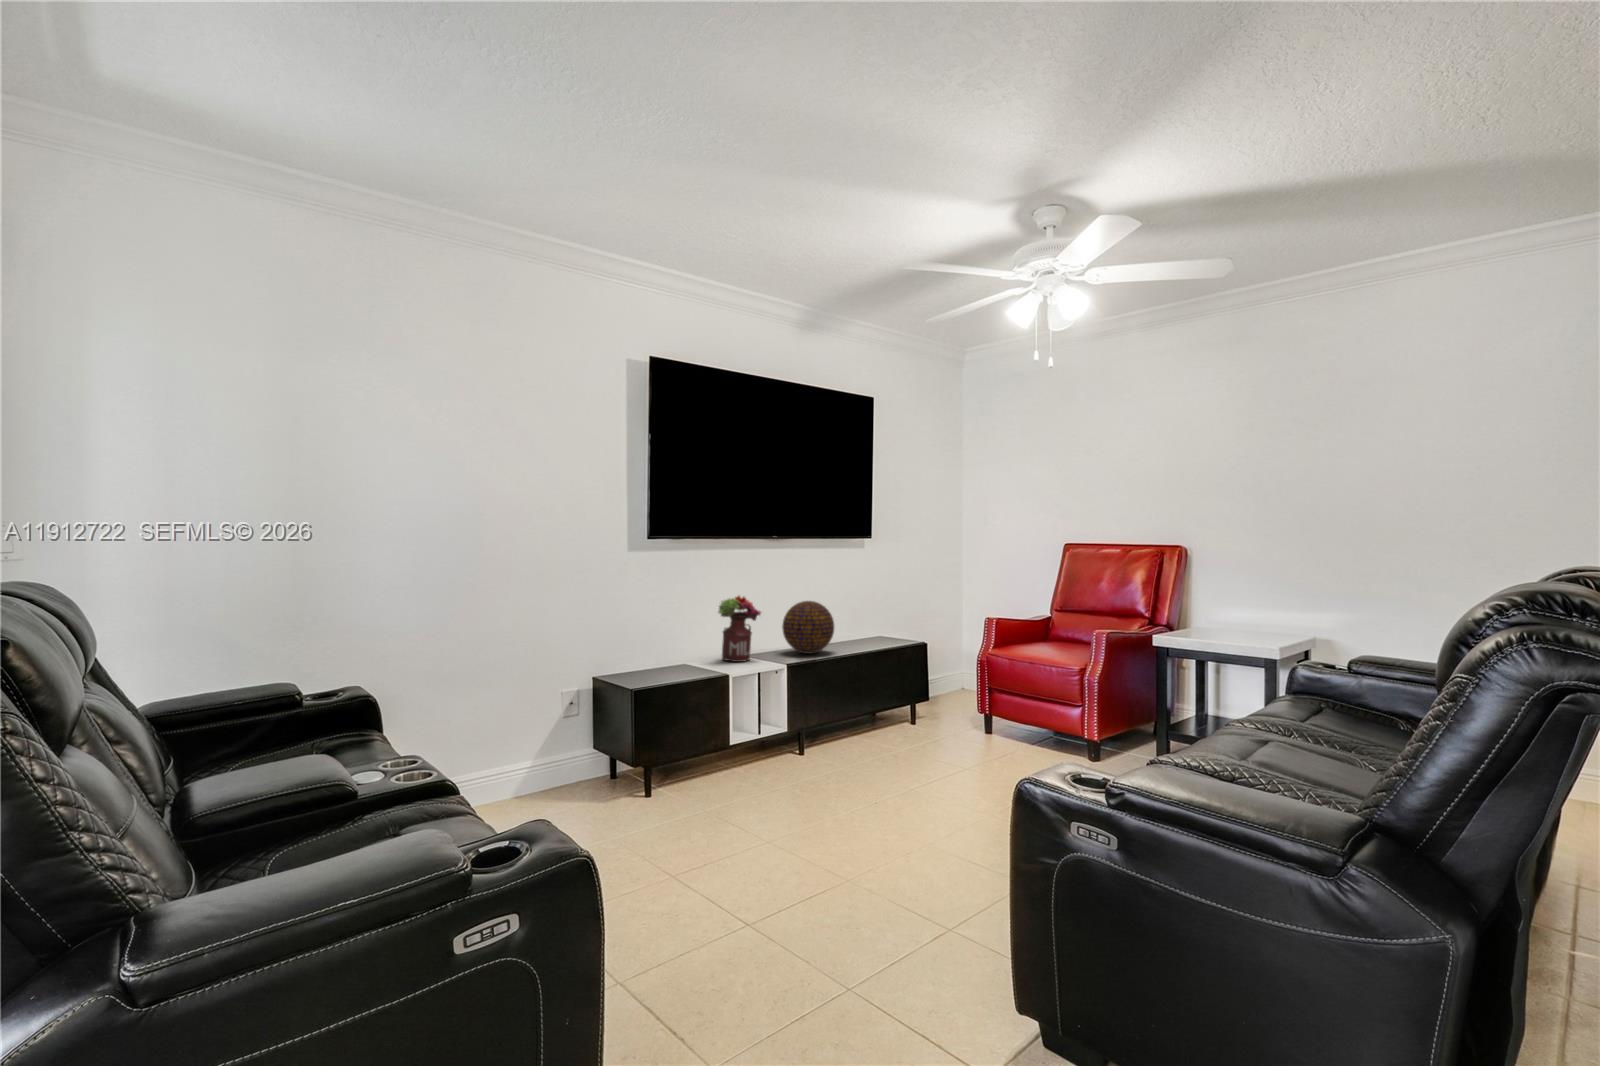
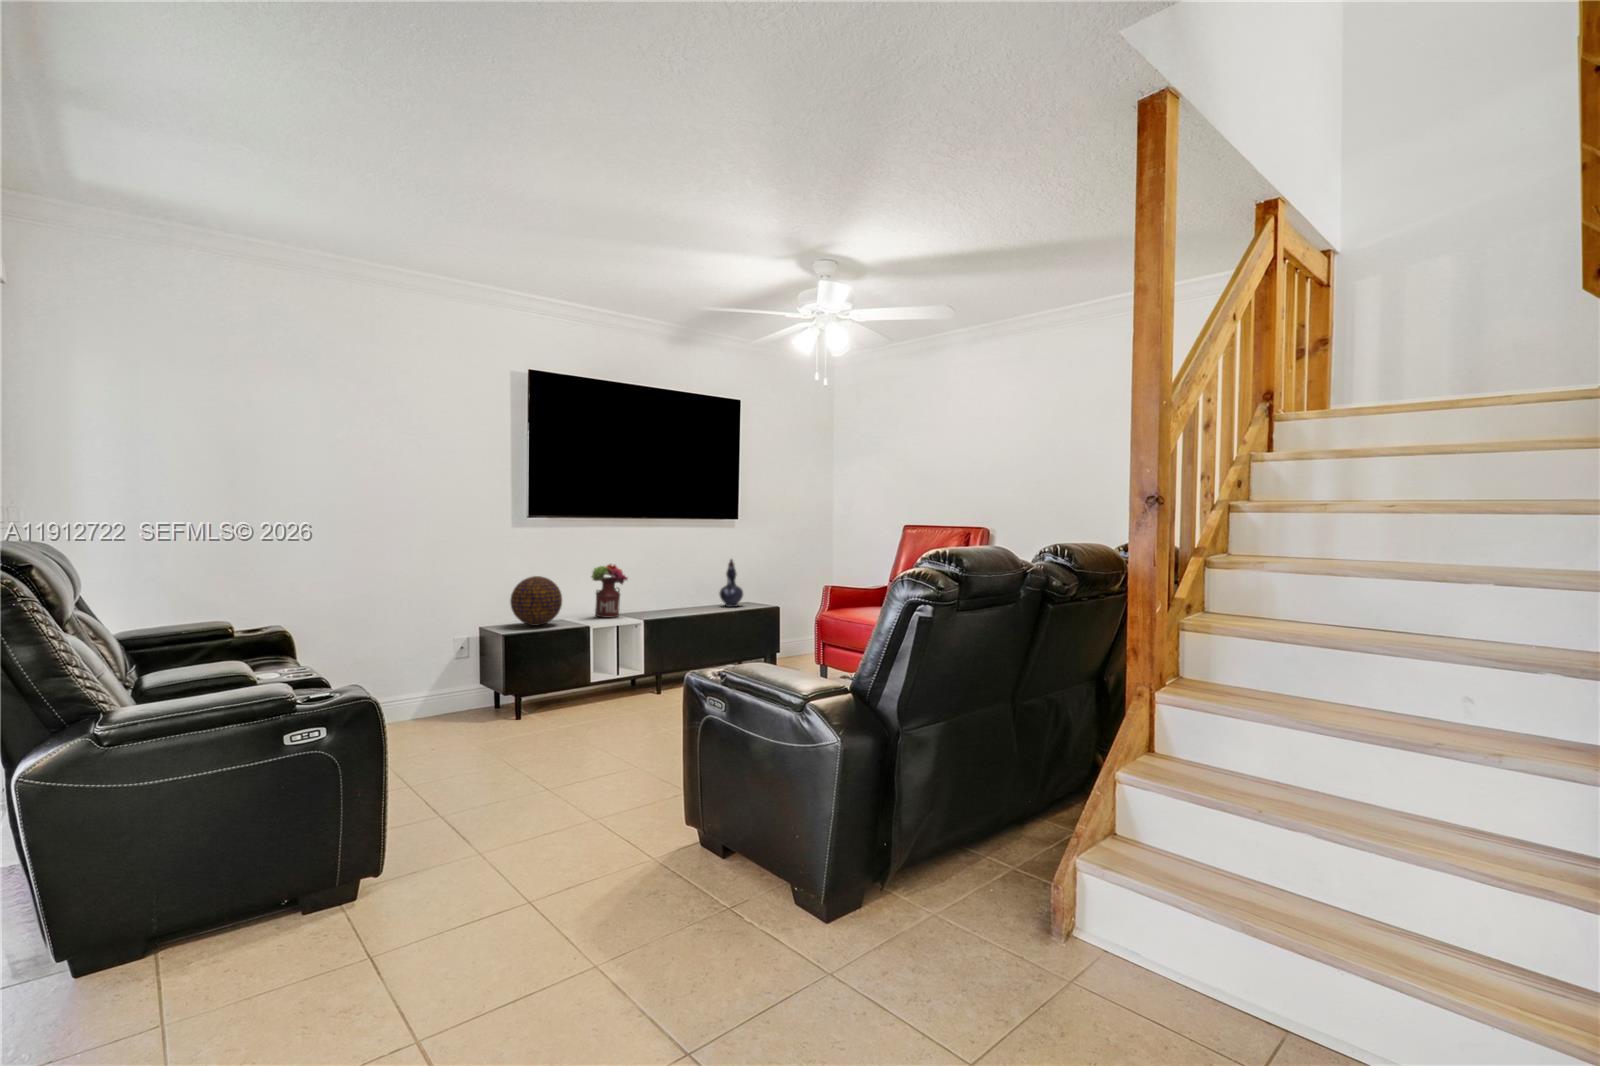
decorative vase: none [855,587,884,645] -> present [719,559,743,607]
decorative orb: present [782,601,834,654] -> present [510,576,562,626]

